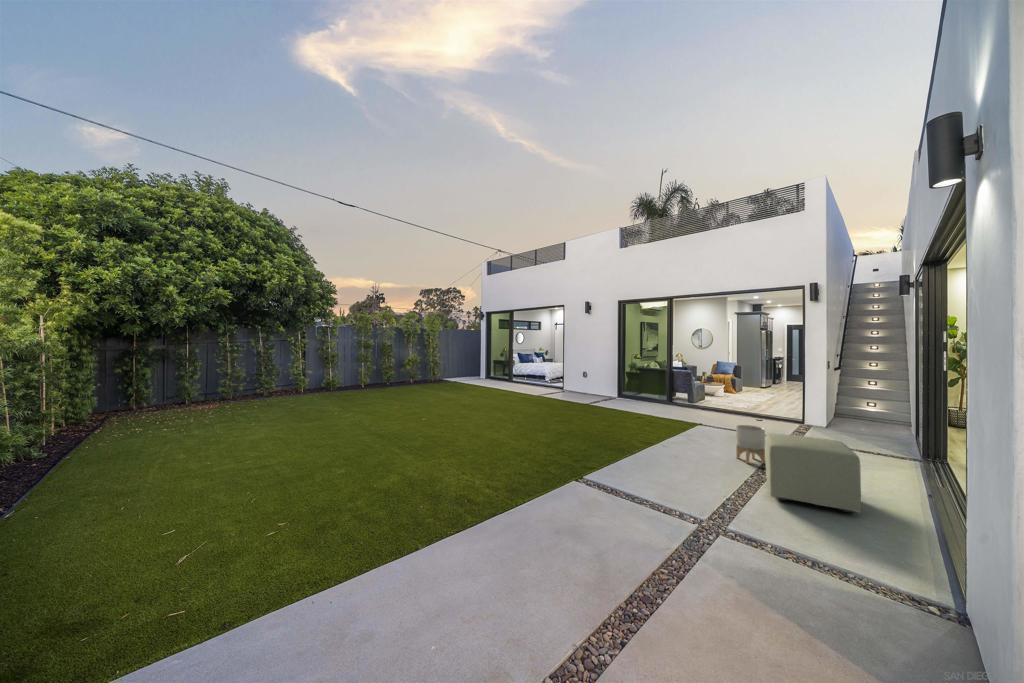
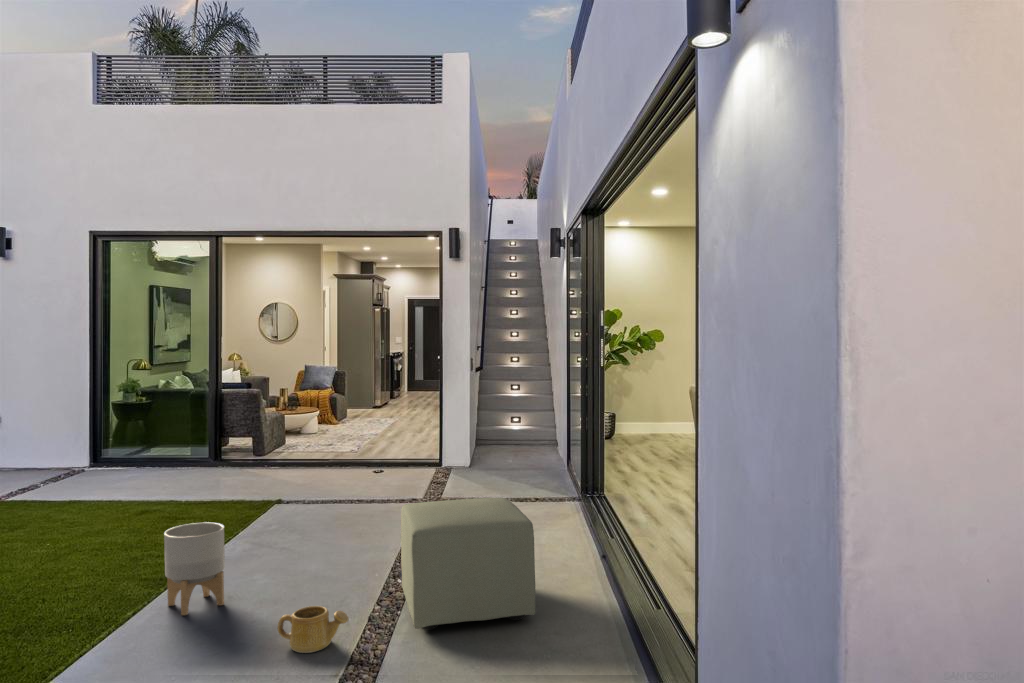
planter: present [736,425,765,464] -> present [164,522,225,615]
watering can: none [695,470,732,491] -> present [278,606,349,653]

